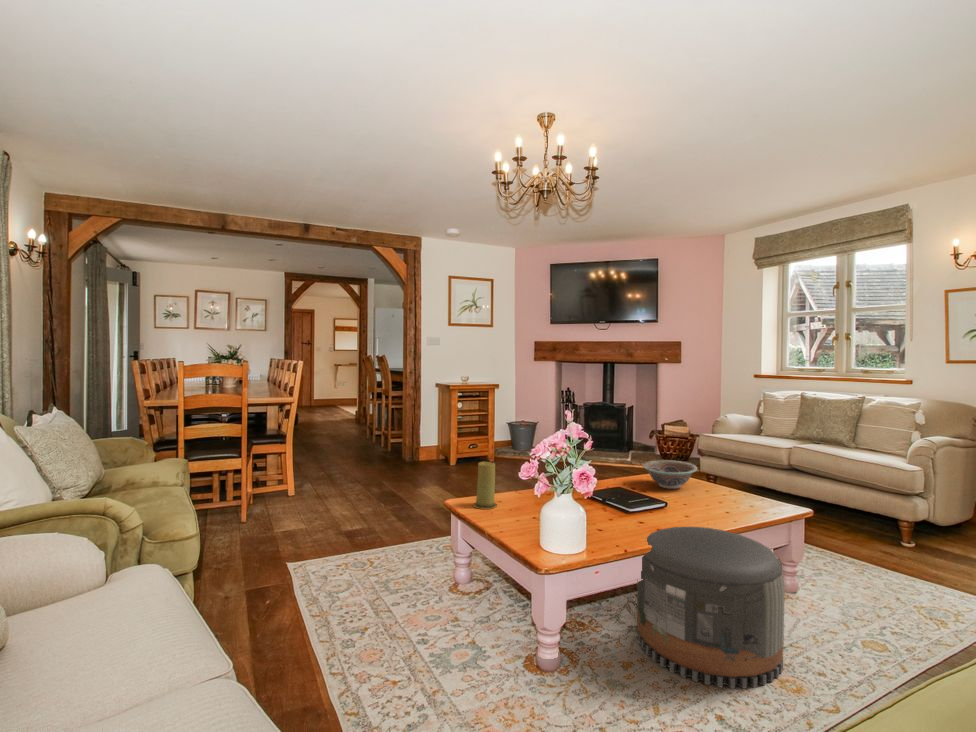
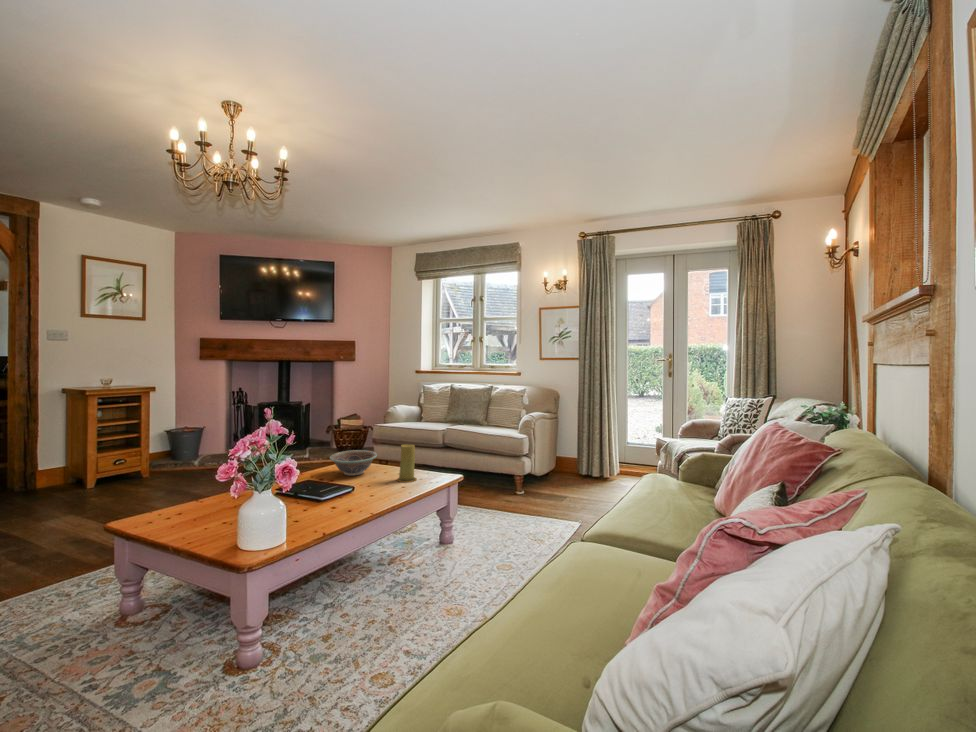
candle: present [473,462,497,509] -> present [397,445,417,482]
pouf: present [637,527,785,689] -> none [333,503,448,631]

